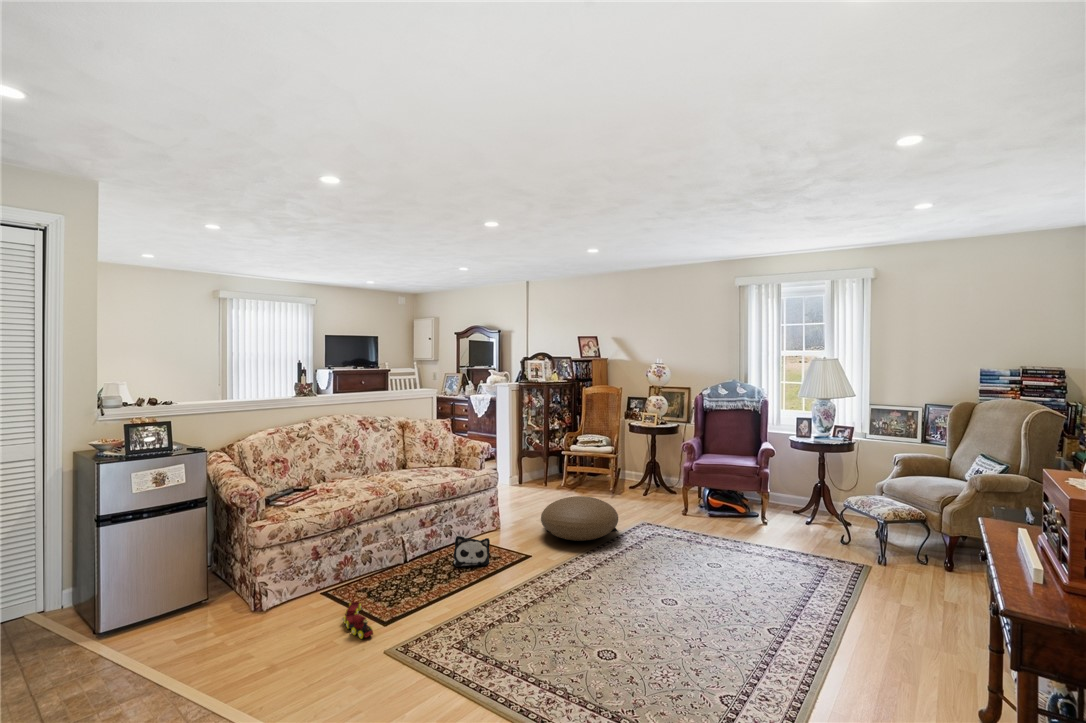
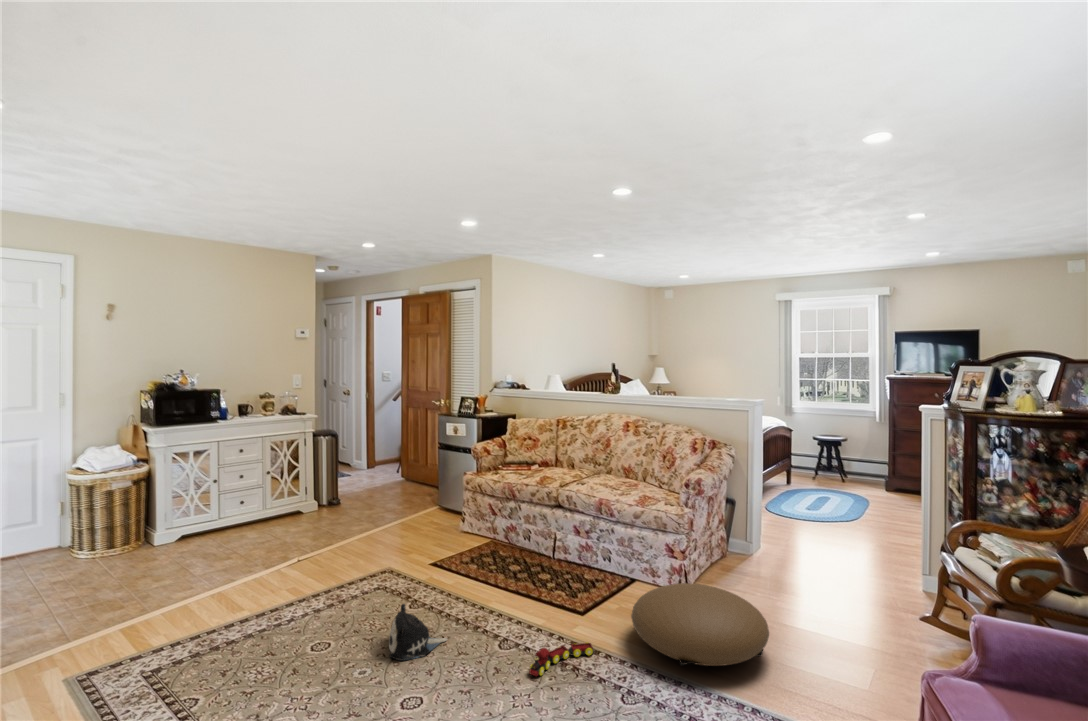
plush toy: present [454,536,490,567] -> present [389,604,447,661]
toy train: present [344,602,373,639] -> present [529,642,594,676]

